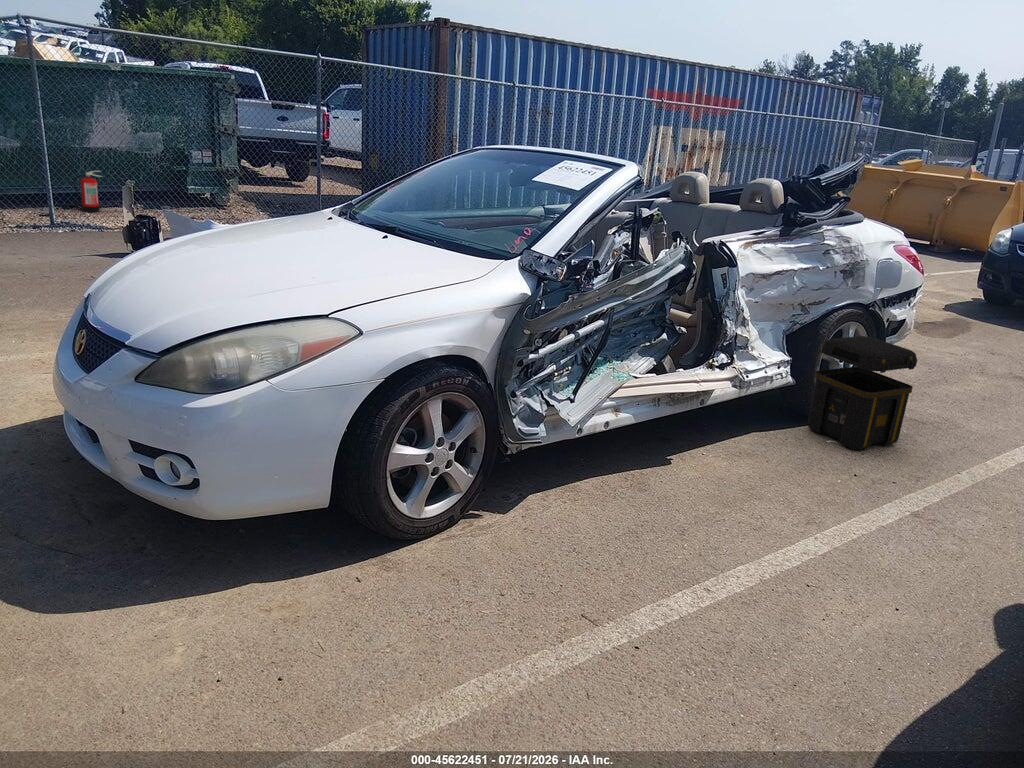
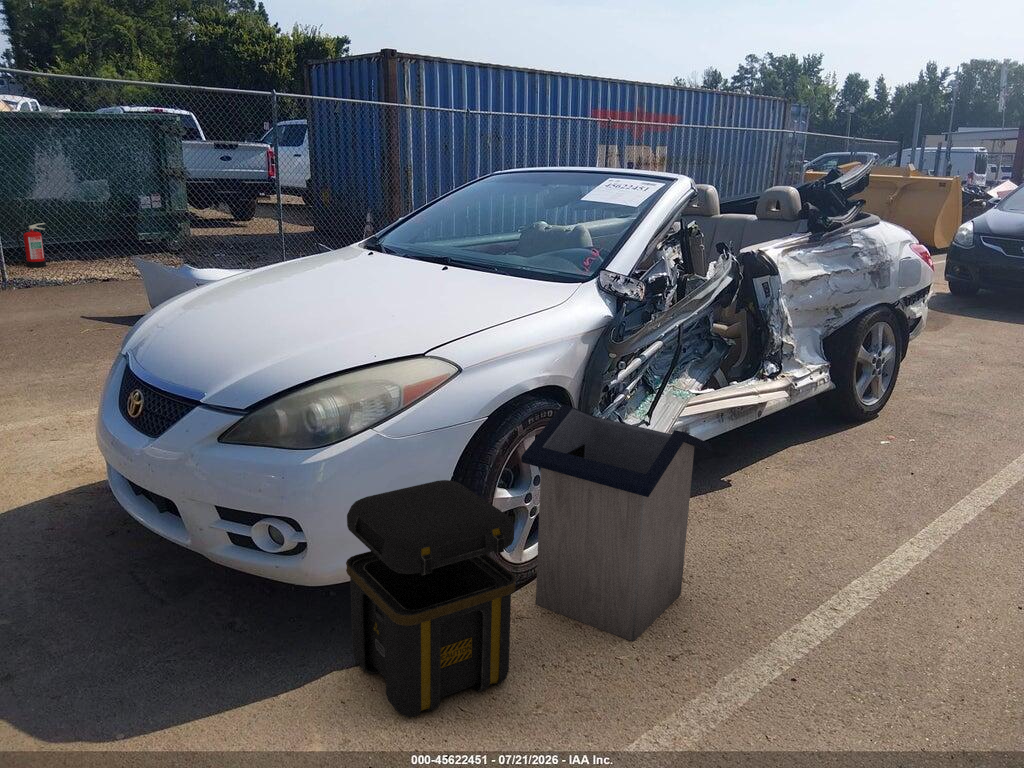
toolbox: present [808,336,917,450] -> present [346,480,516,717]
trash can: none [416,374,604,600] -> present [521,405,712,641]

